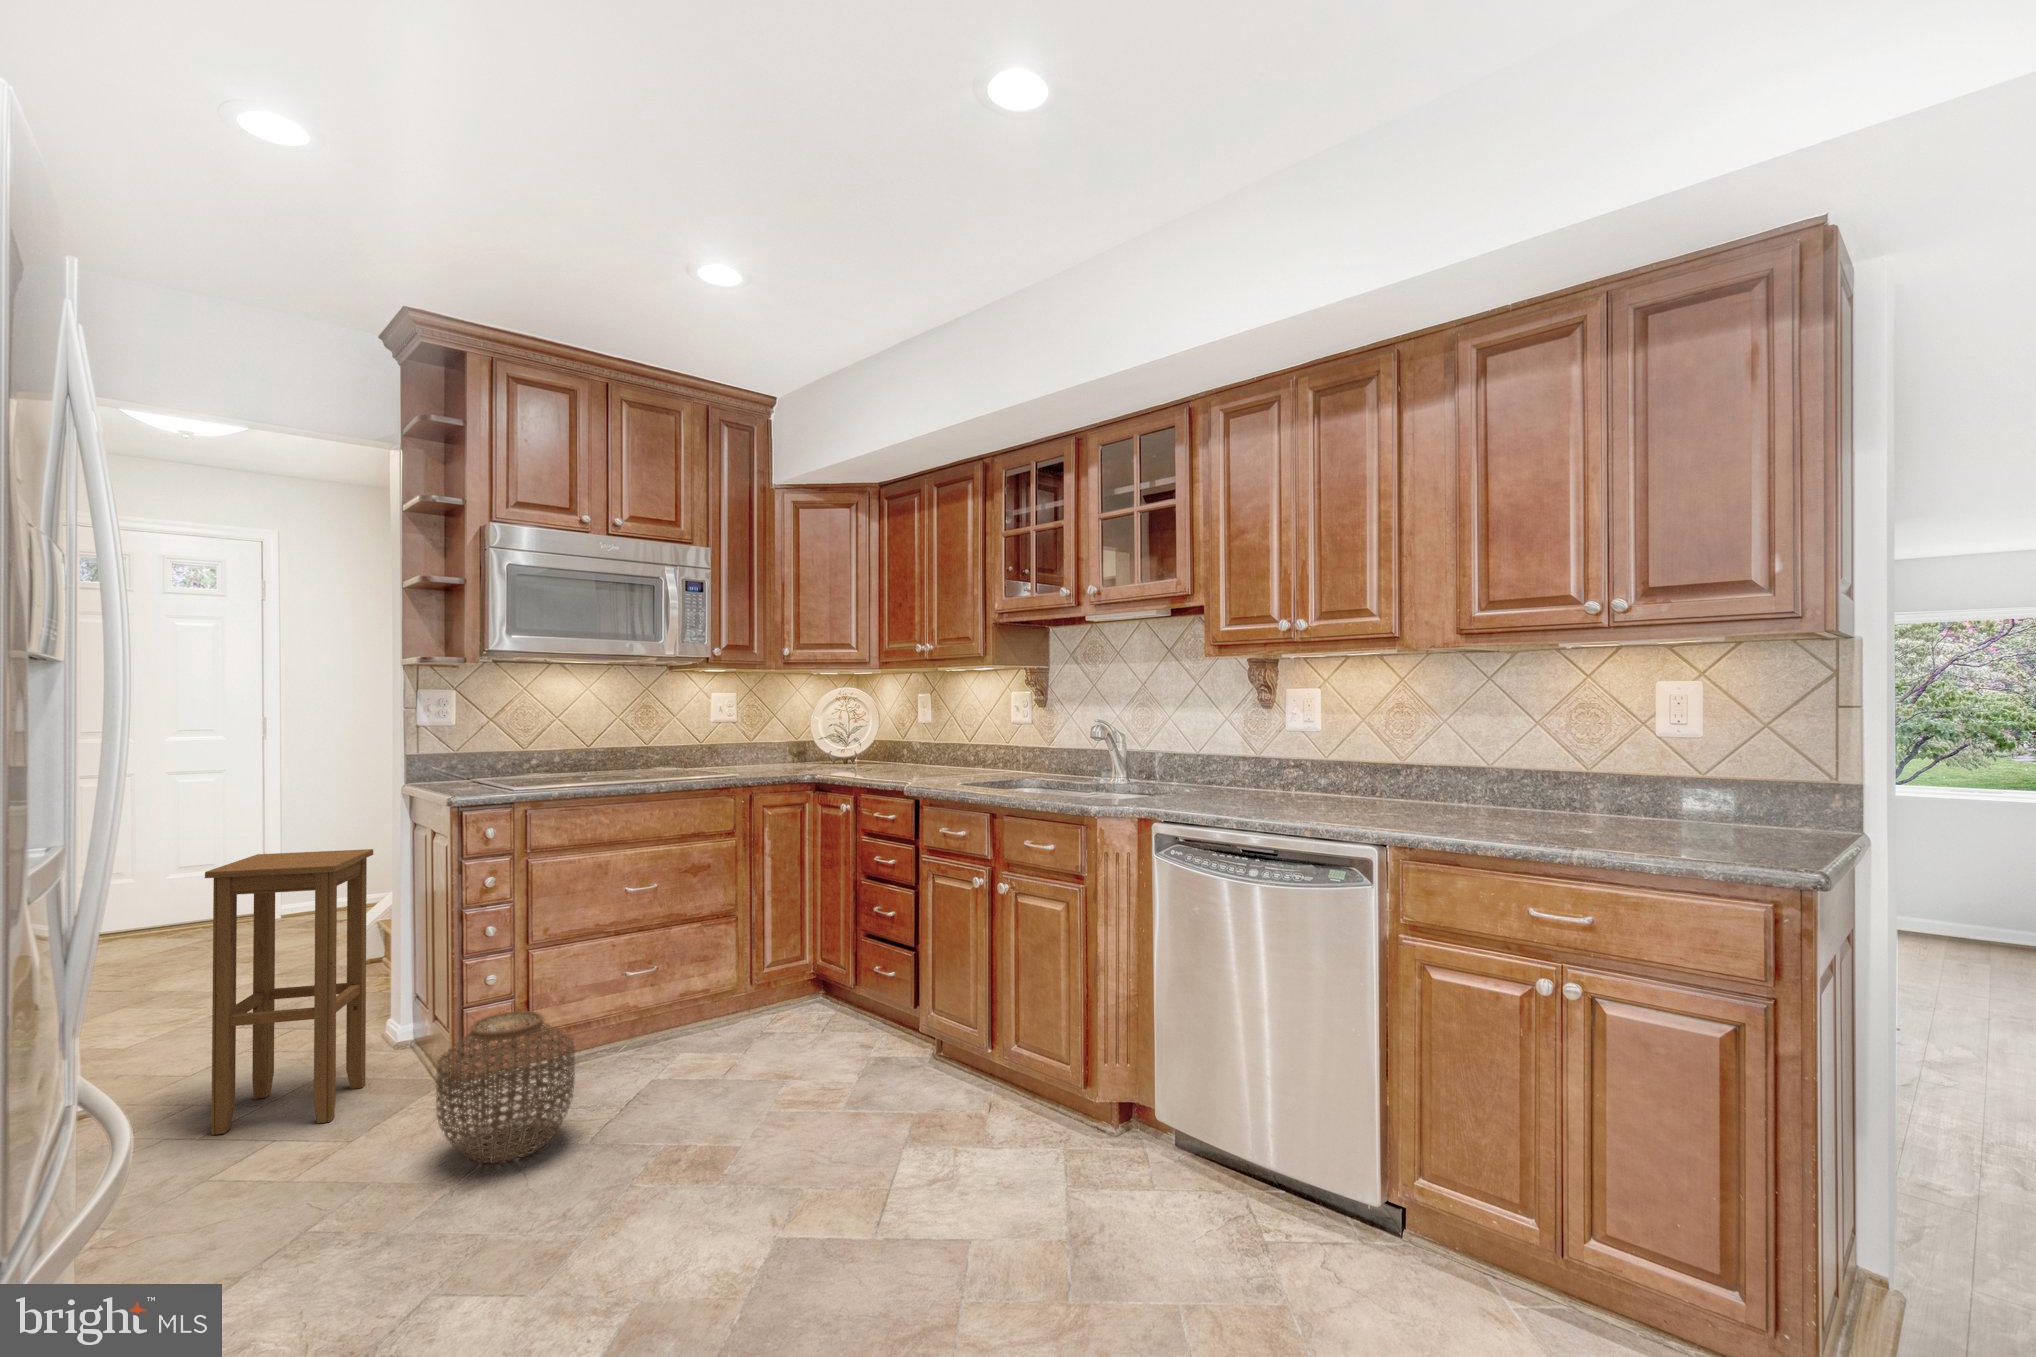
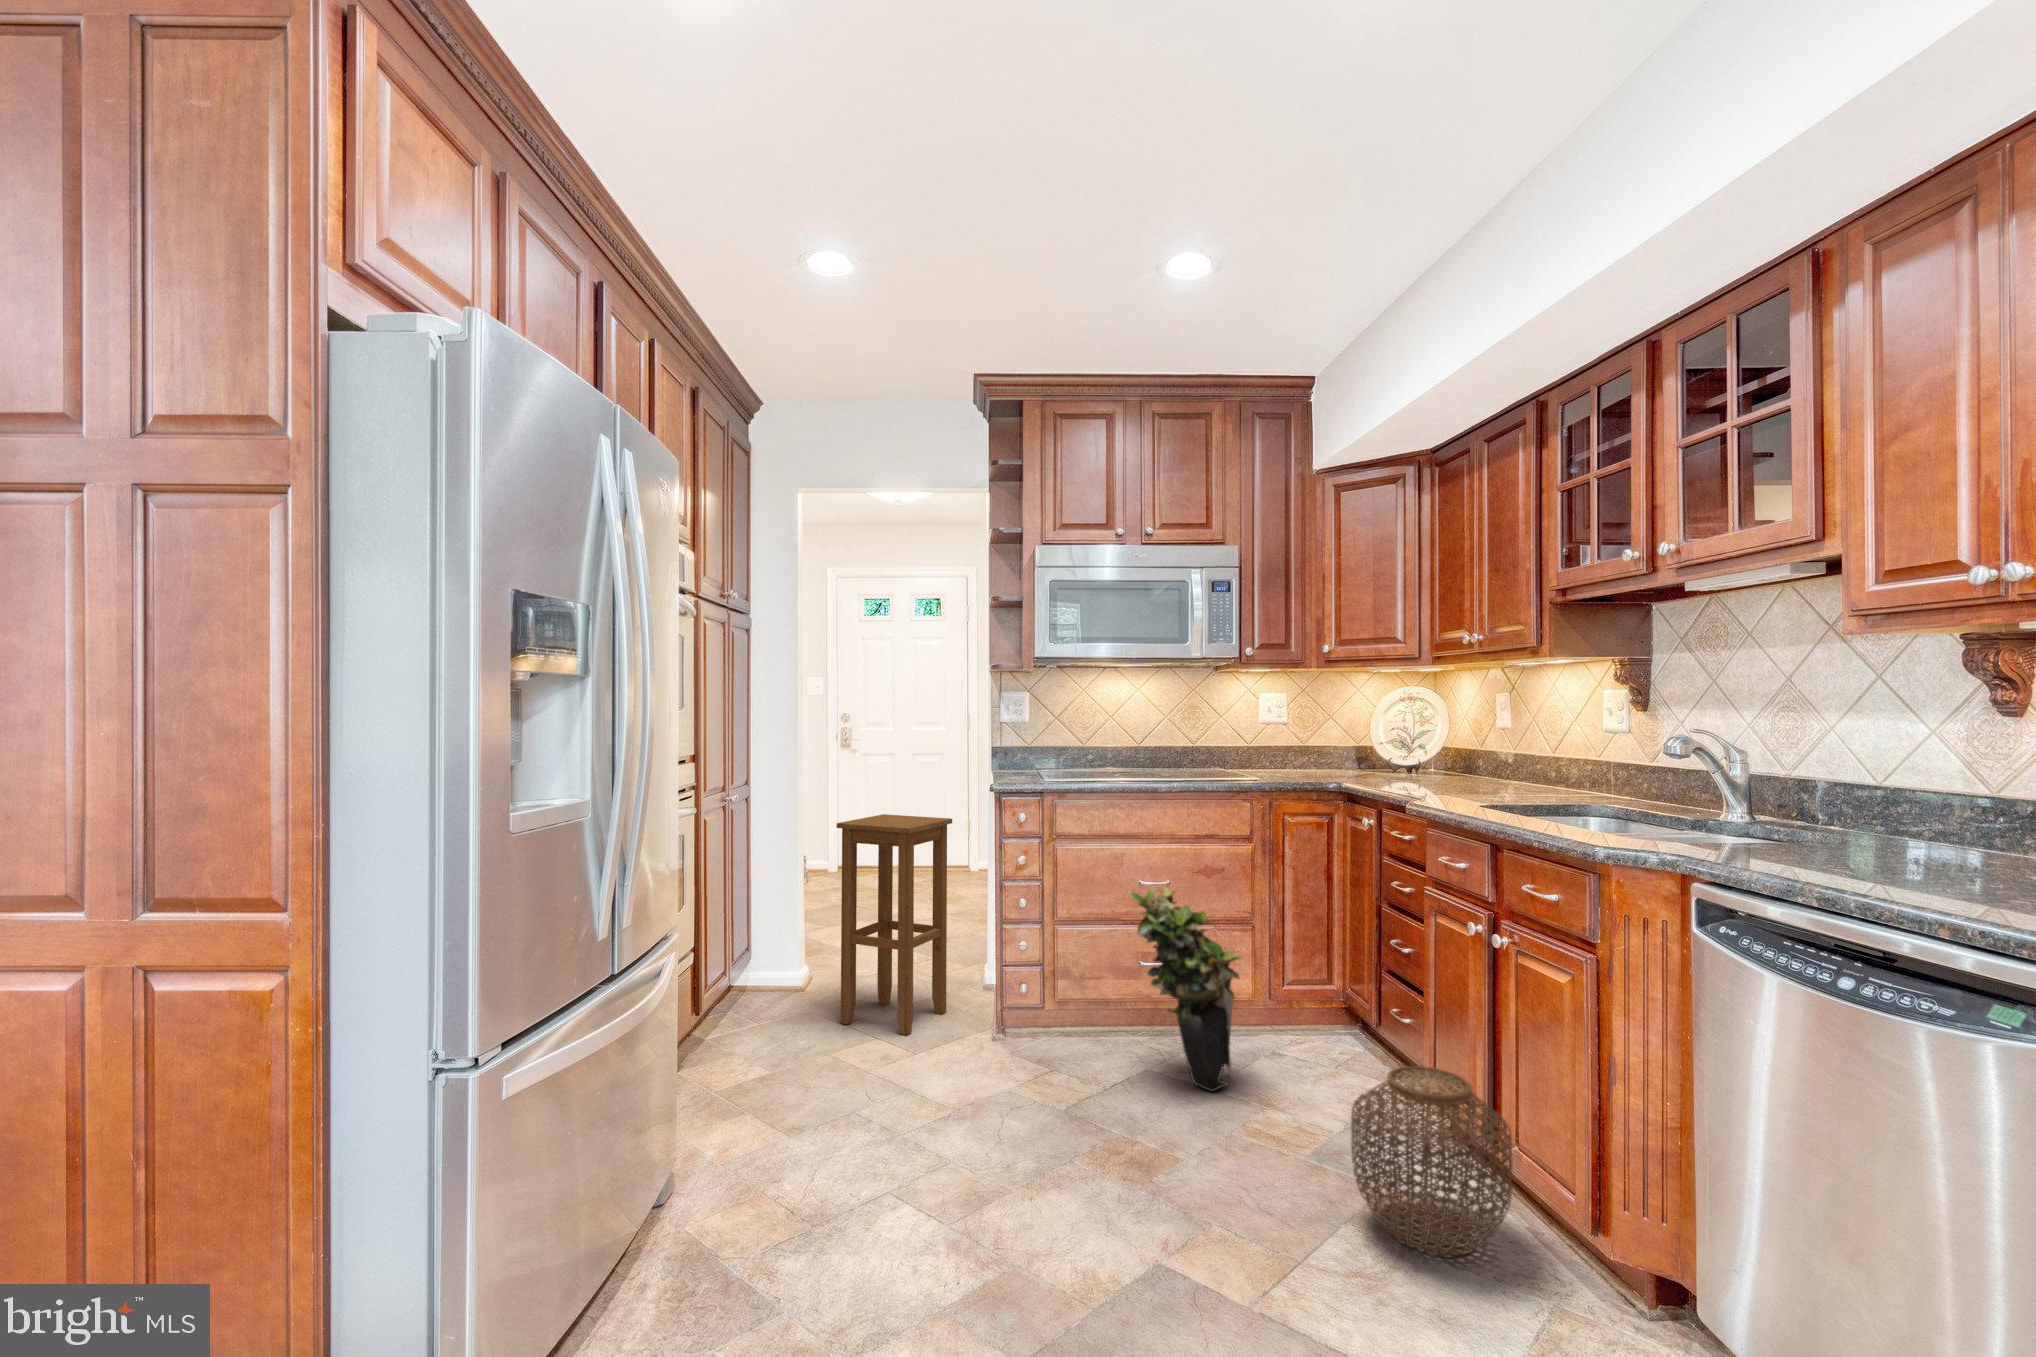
potted plant: none [633,887,754,1080] -> present [1129,888,1241,1092]
woven basket: present [436,1011,575,1163] -> present [1351,1066,1512,1256]

